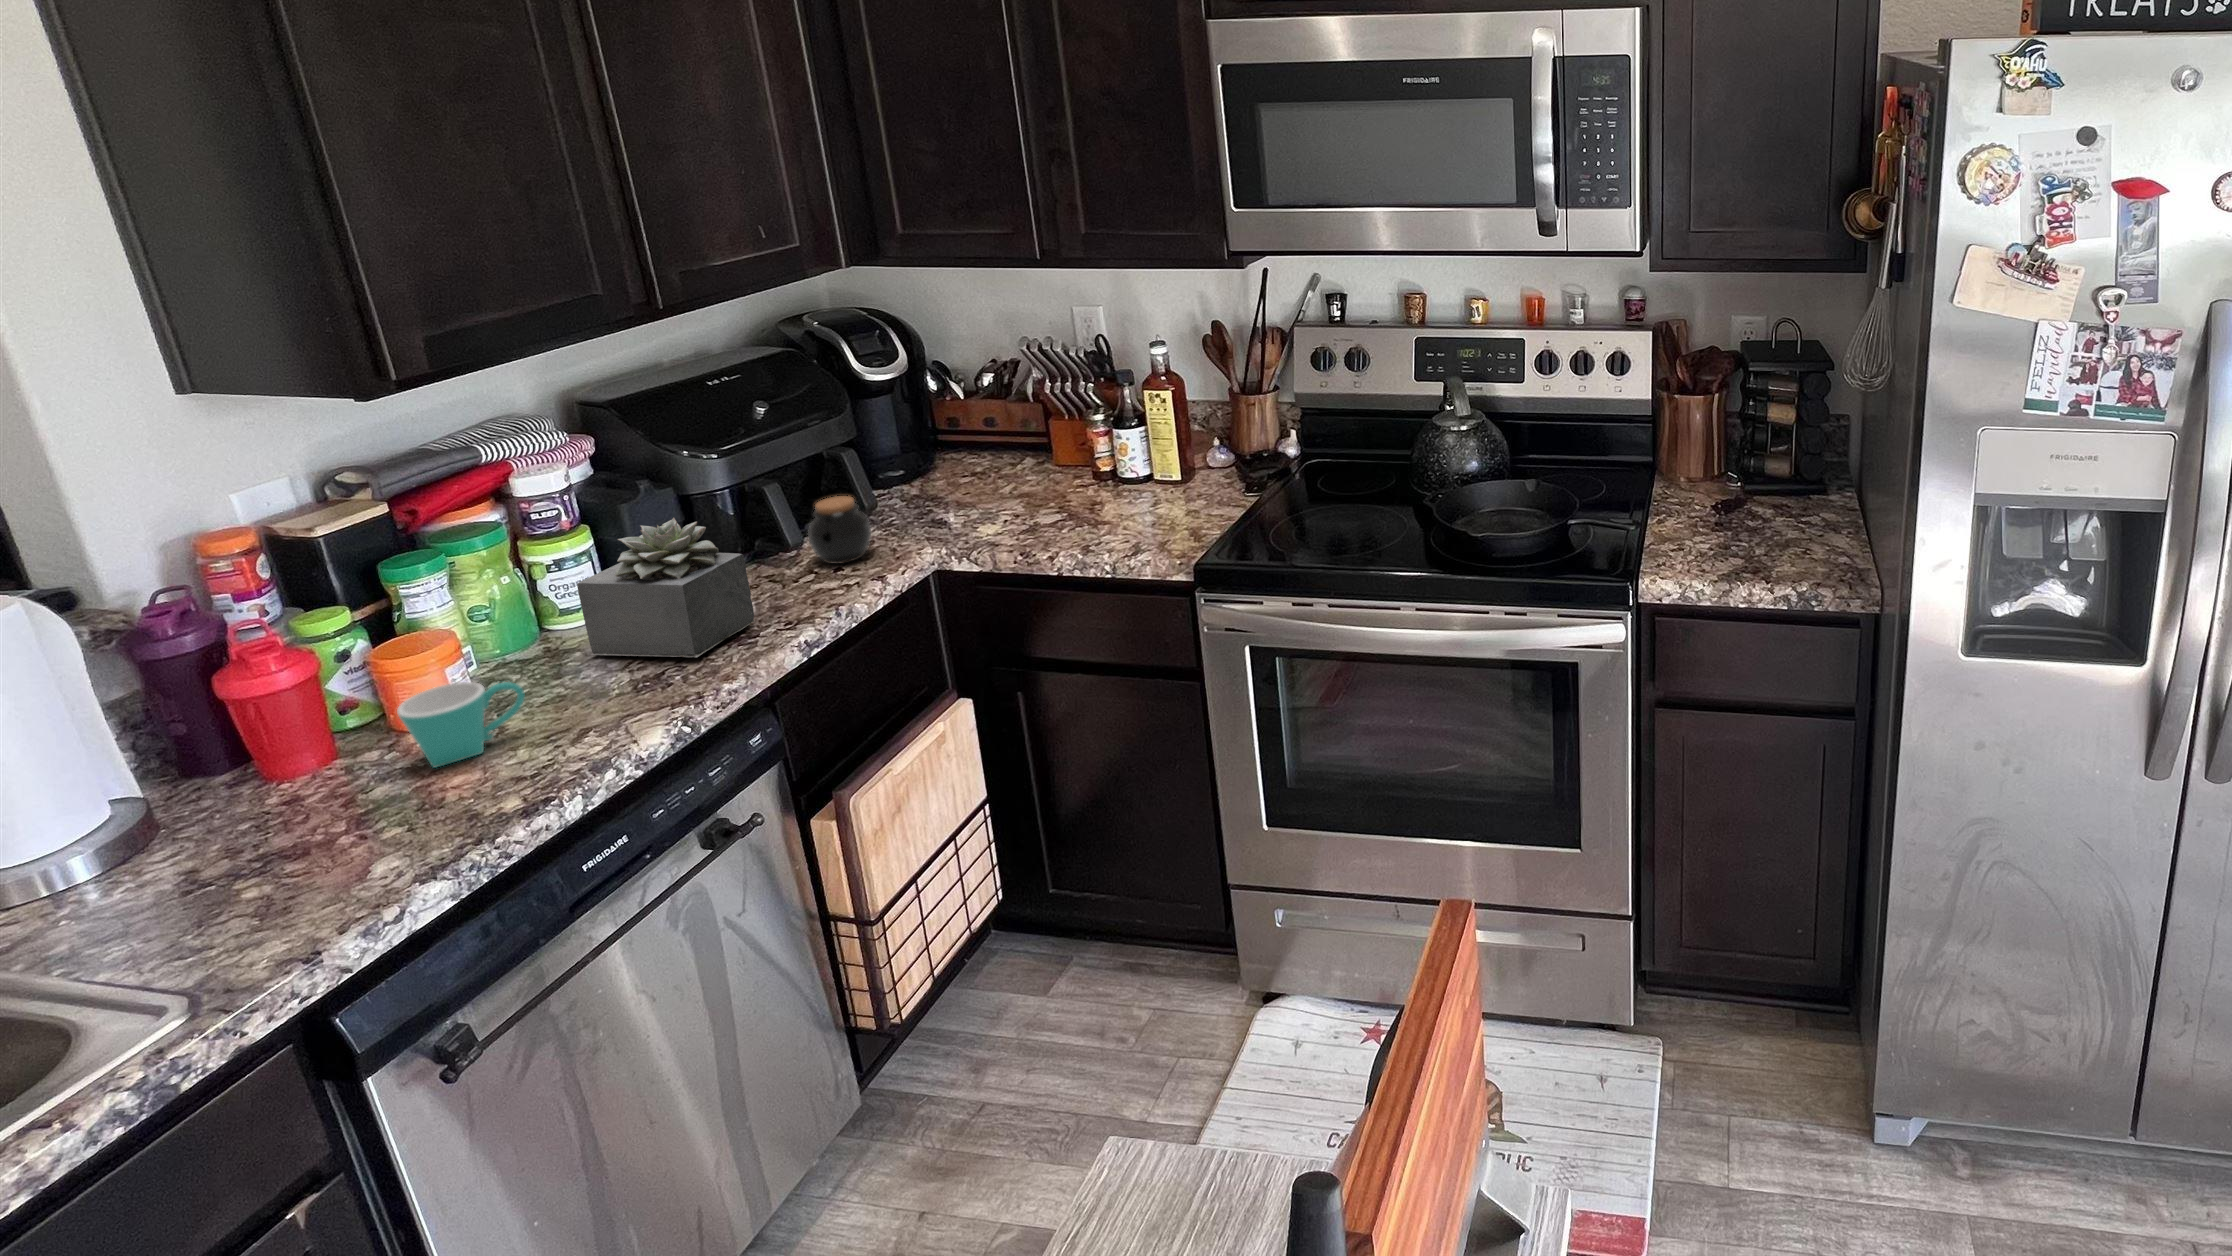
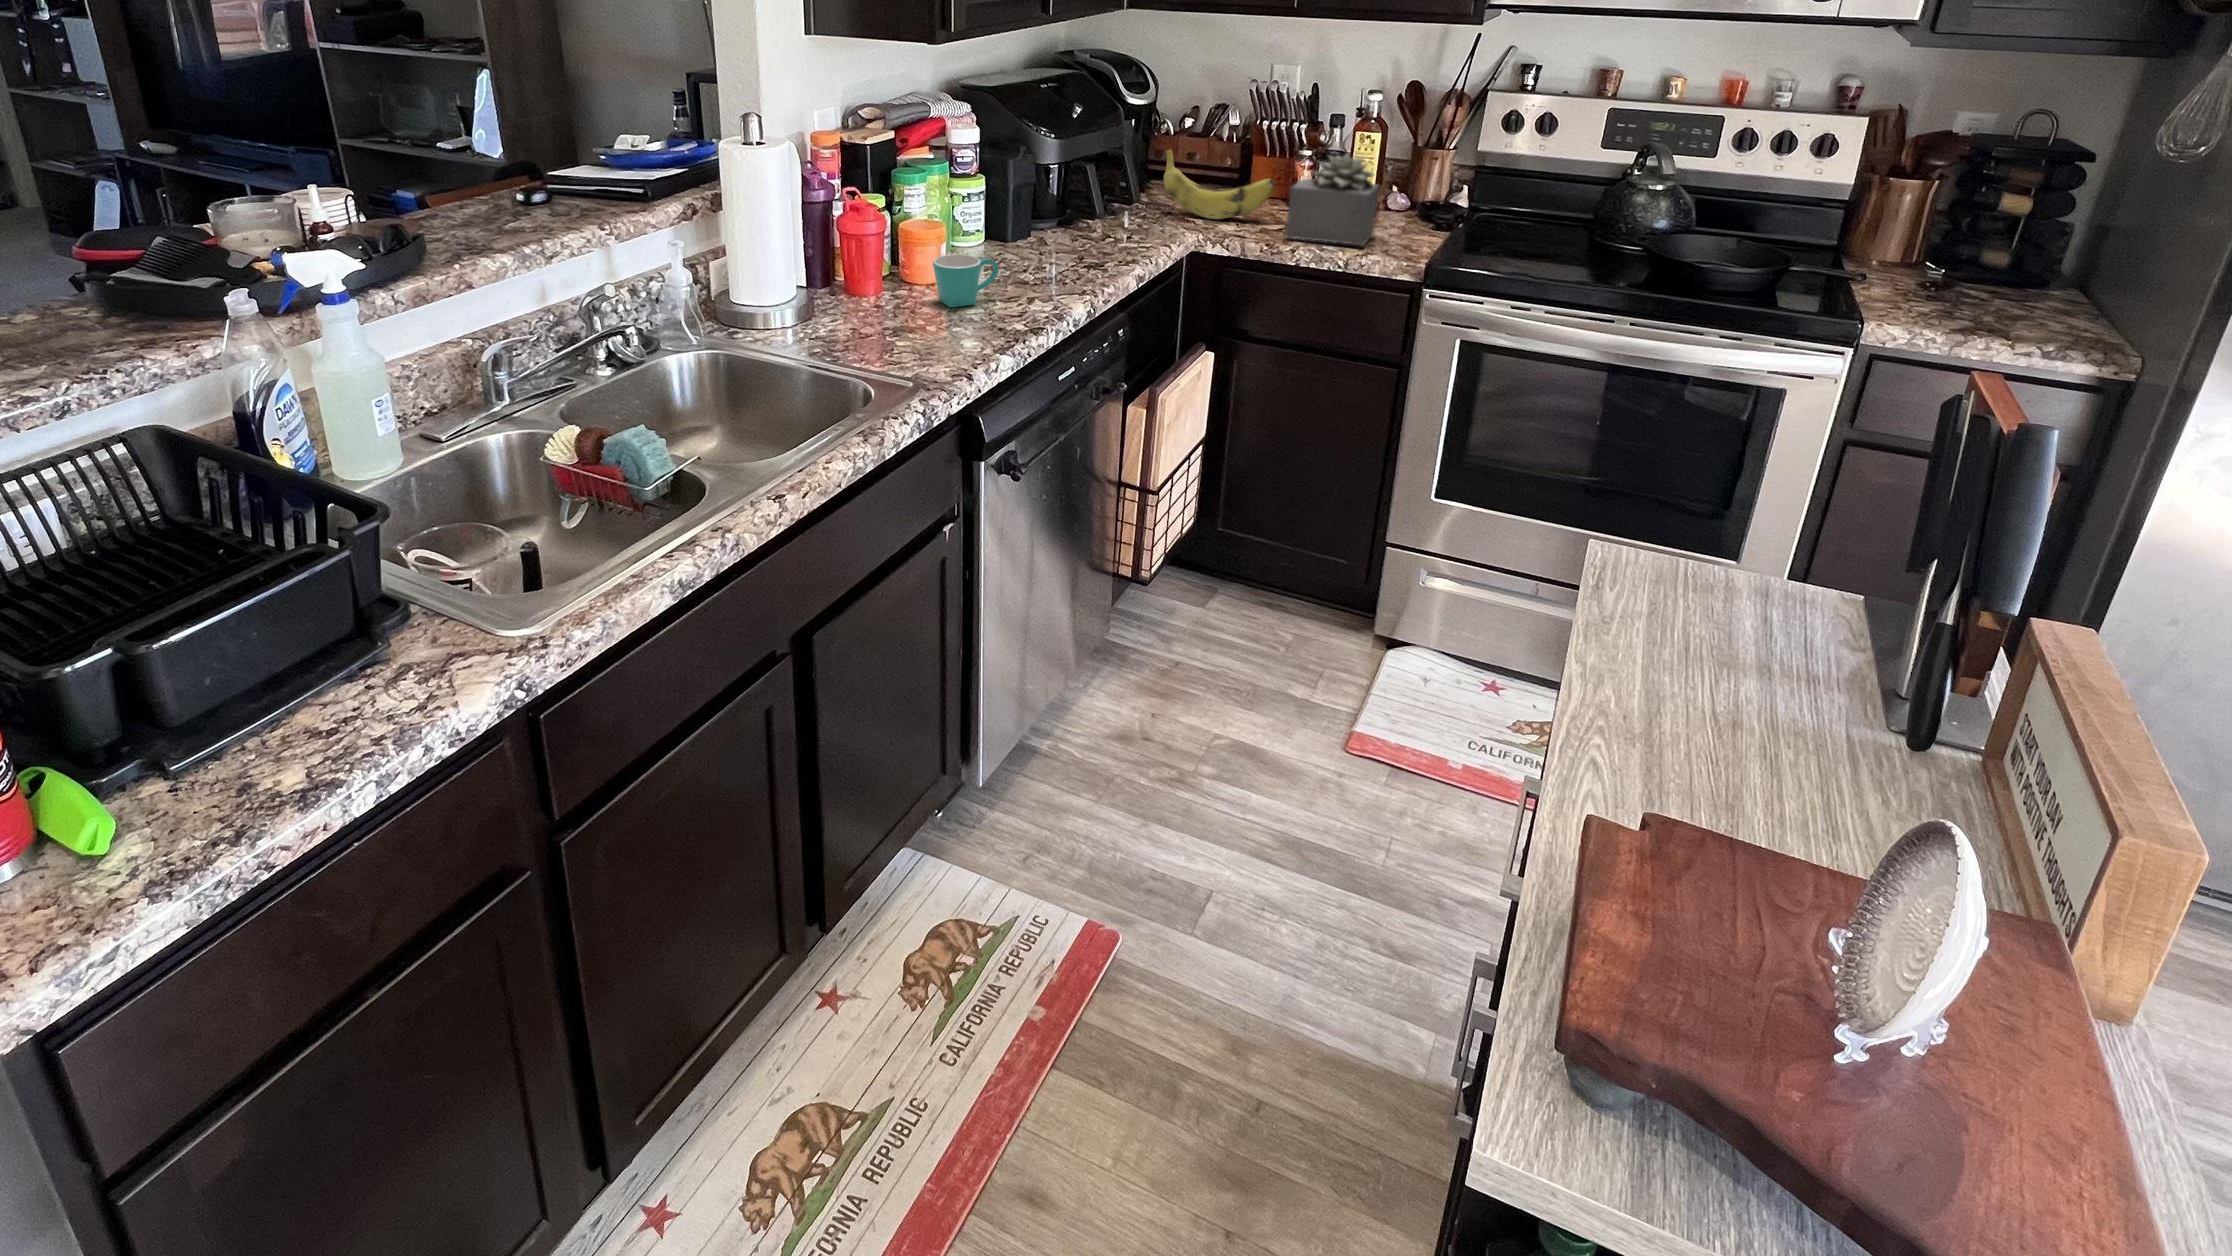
banana: none [903,434,1045,514] -> present [1164,148,1275,219]
jar: present [808,496,871,564] -> none [1111,184,1154,236]
succulent plant: present [577,518,754,657] -> present [1286,154,1379,245]

